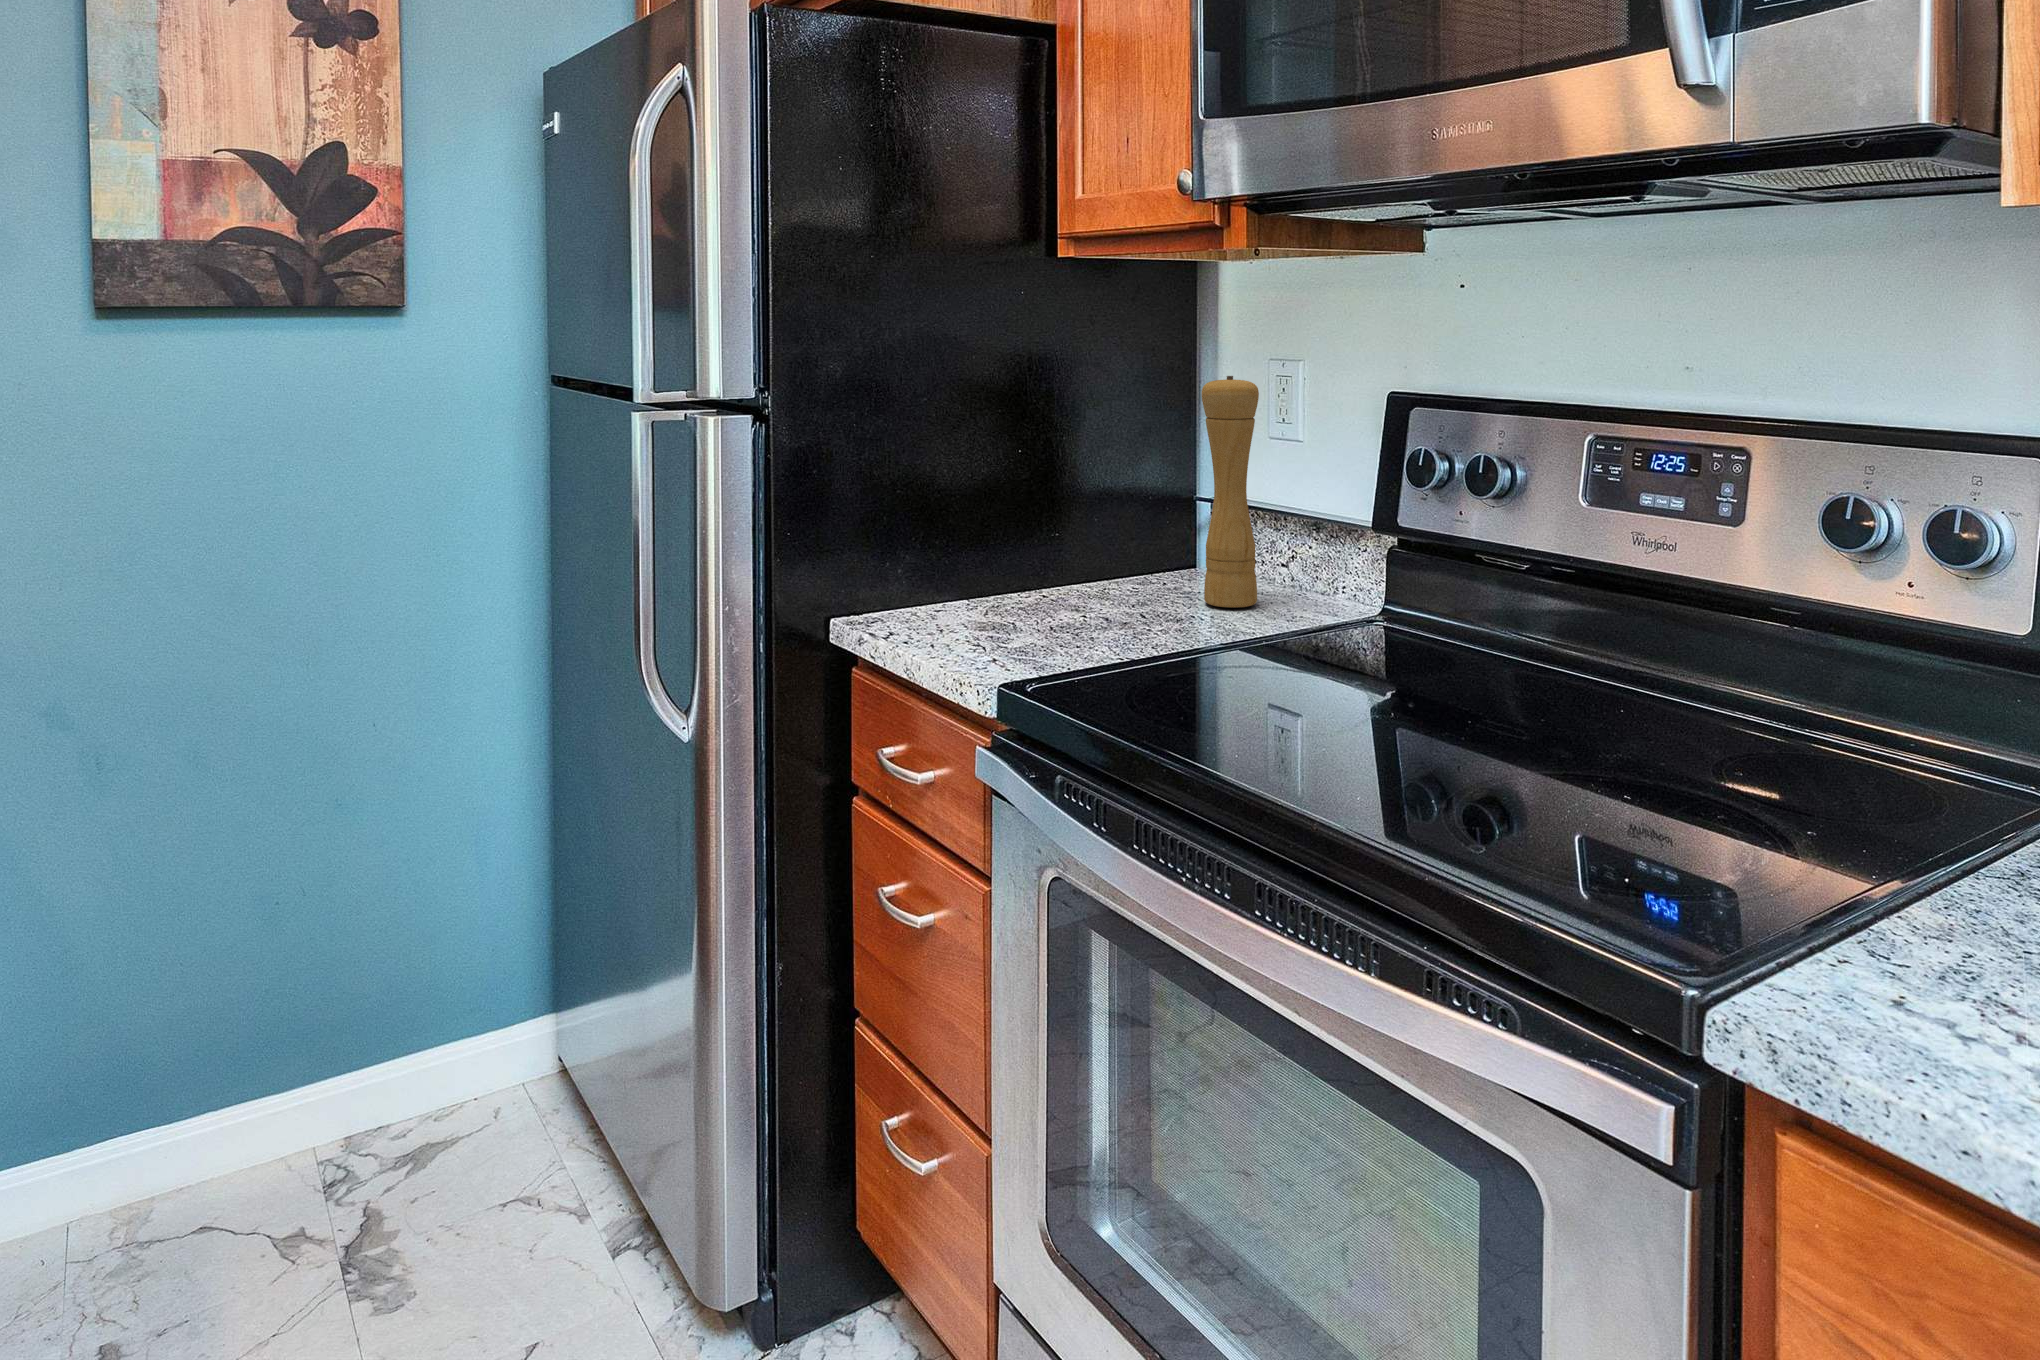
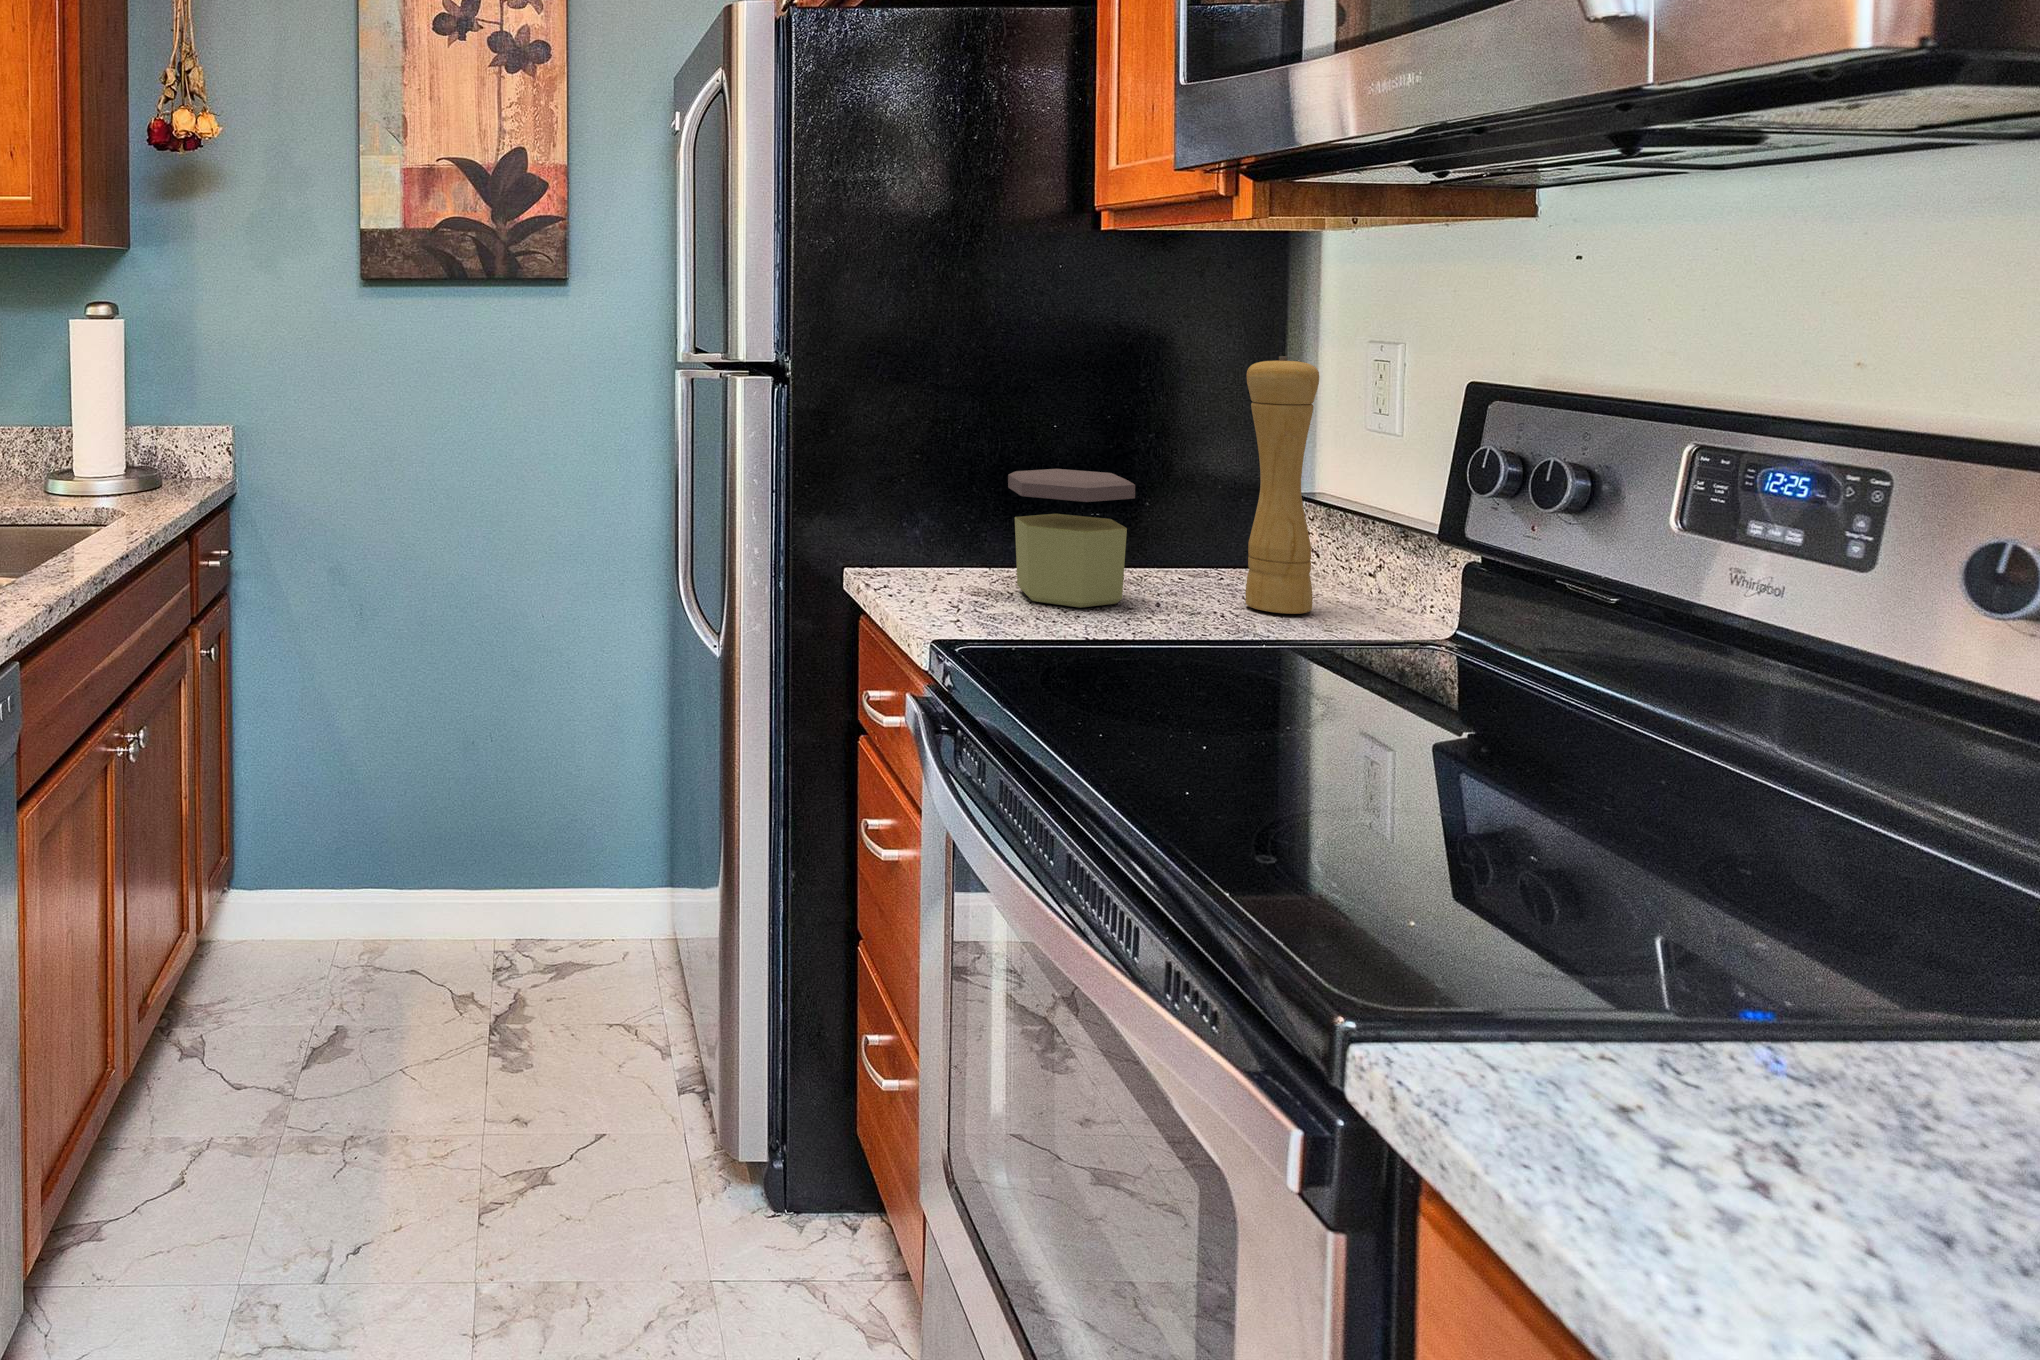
jar: none [1004,493,1125,628] -> present [1008,469,1135,608]

